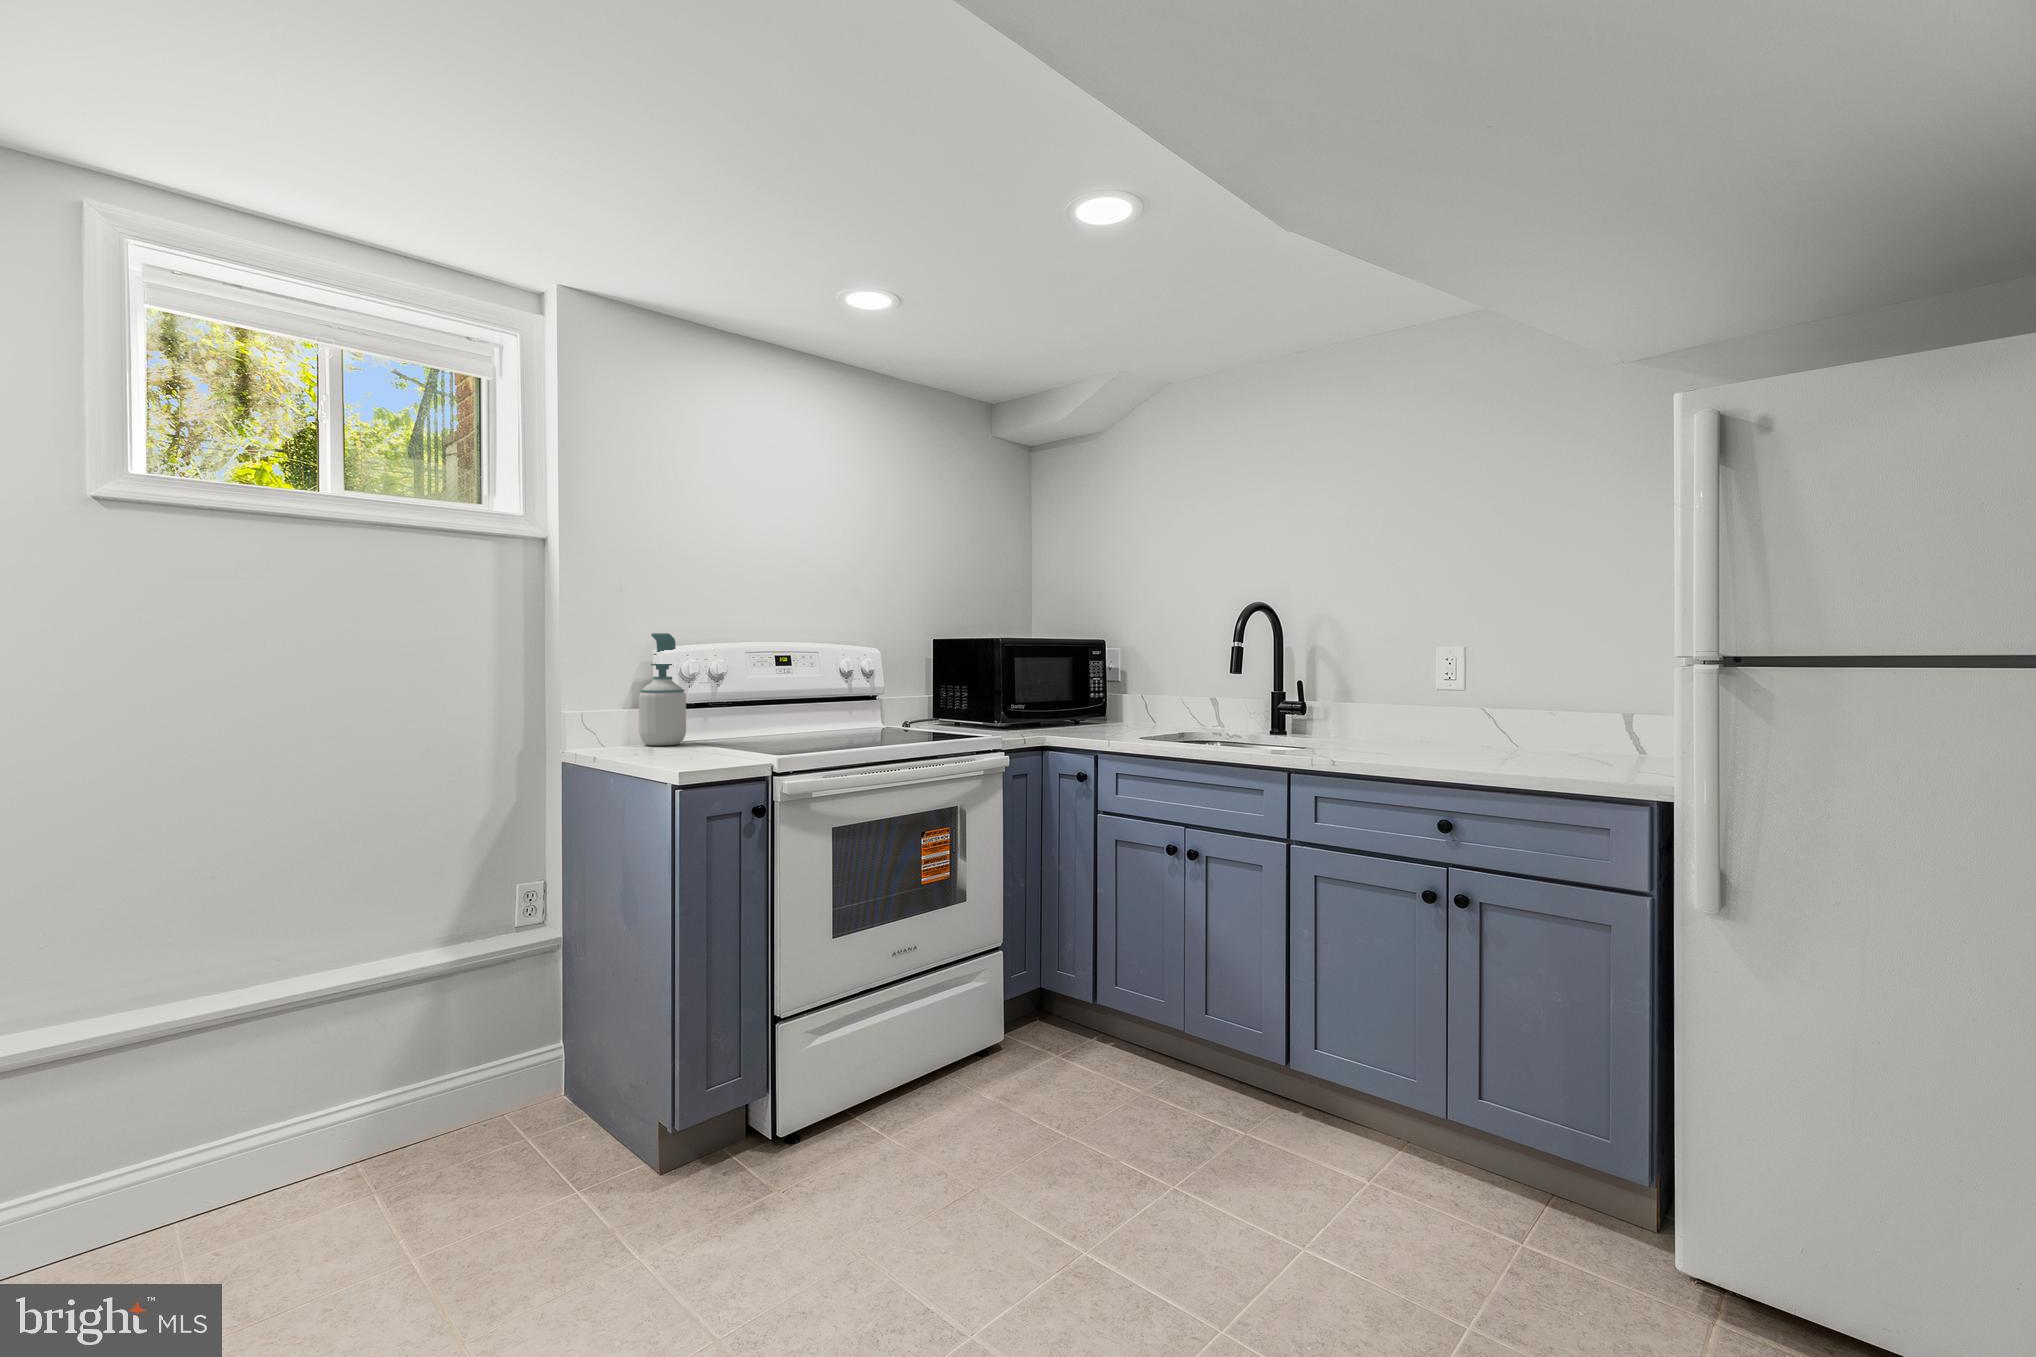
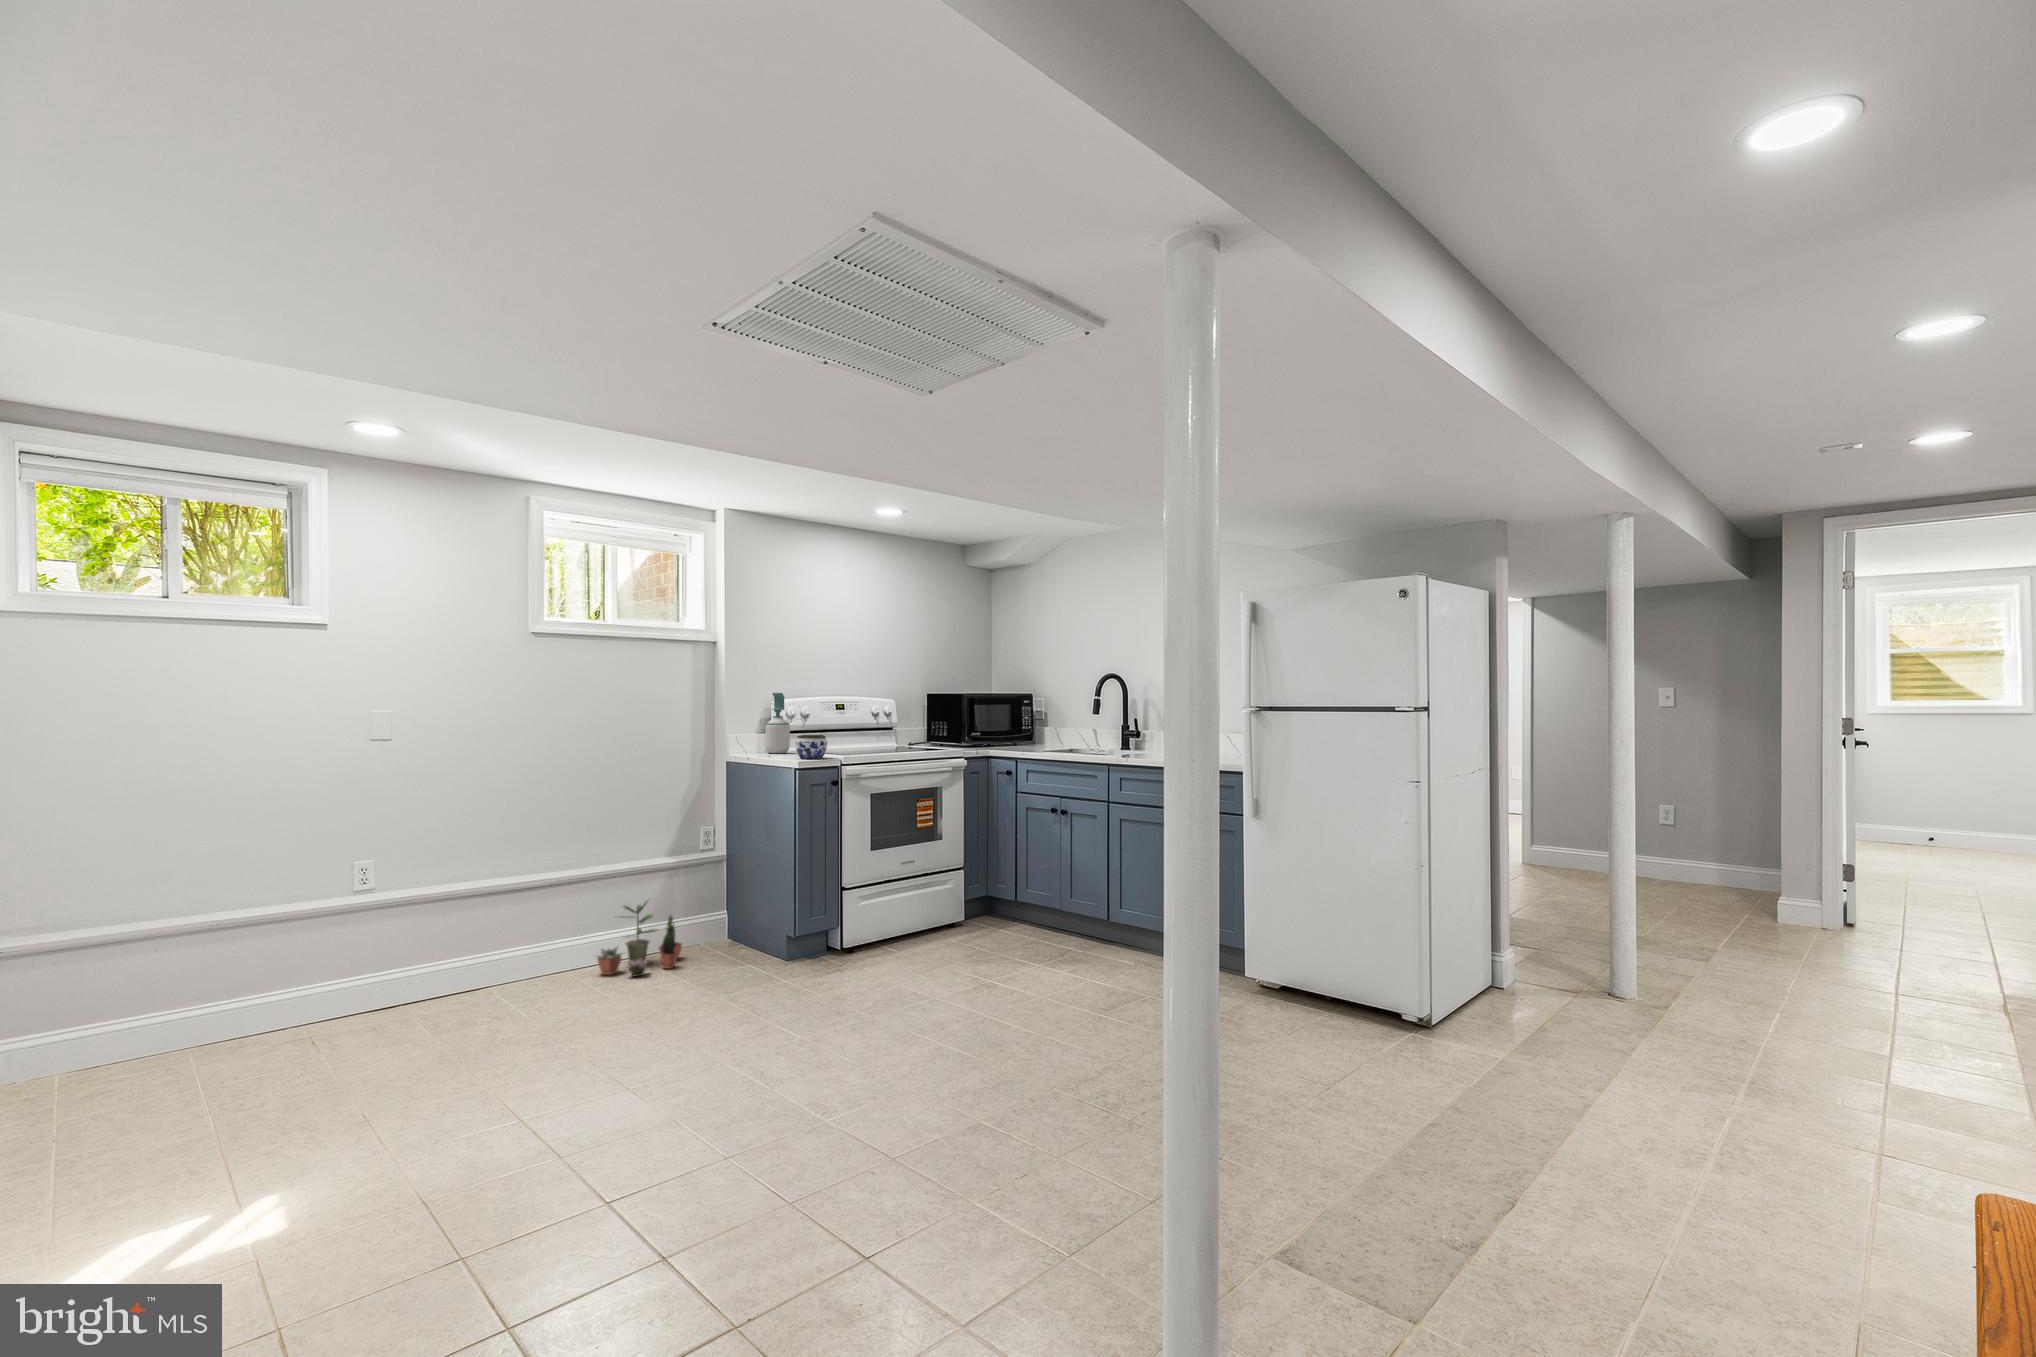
jar: none [680,714,745,762] -> present [795,735,827,759]
potted plant: none [236,1051,457,1236] -> present [596,902,682,977]

